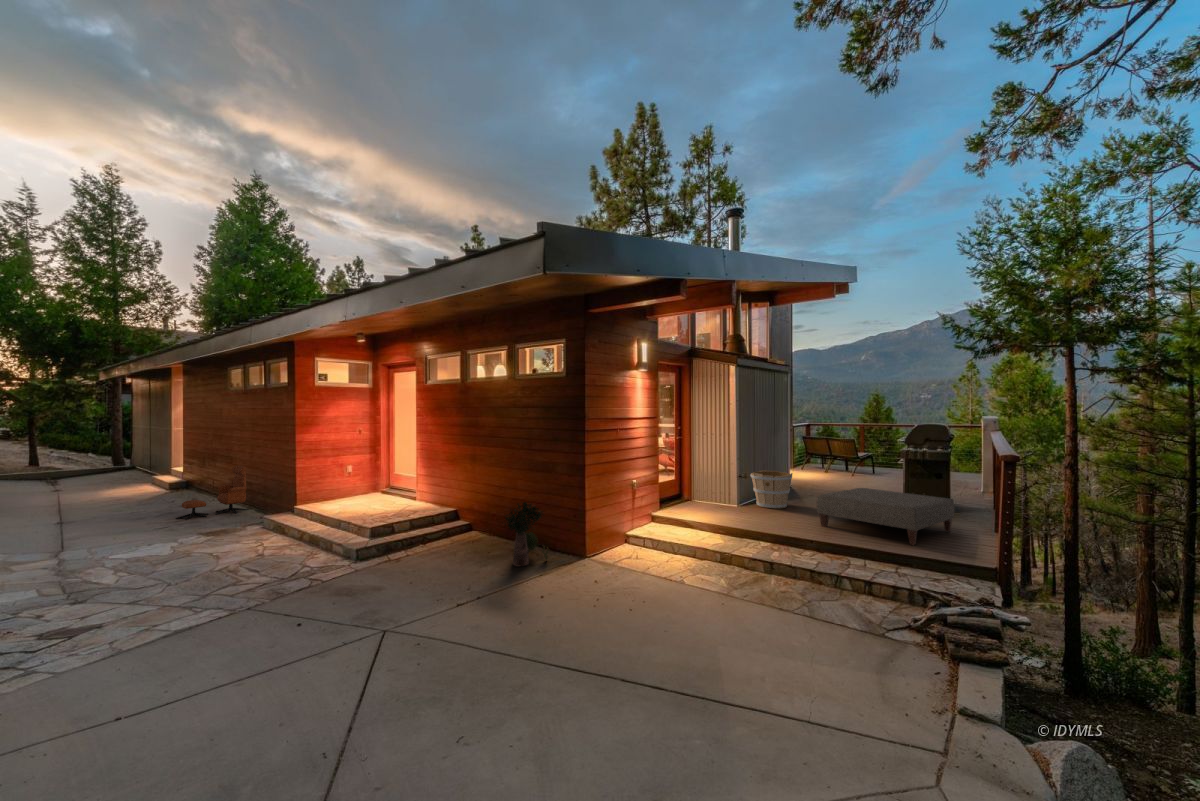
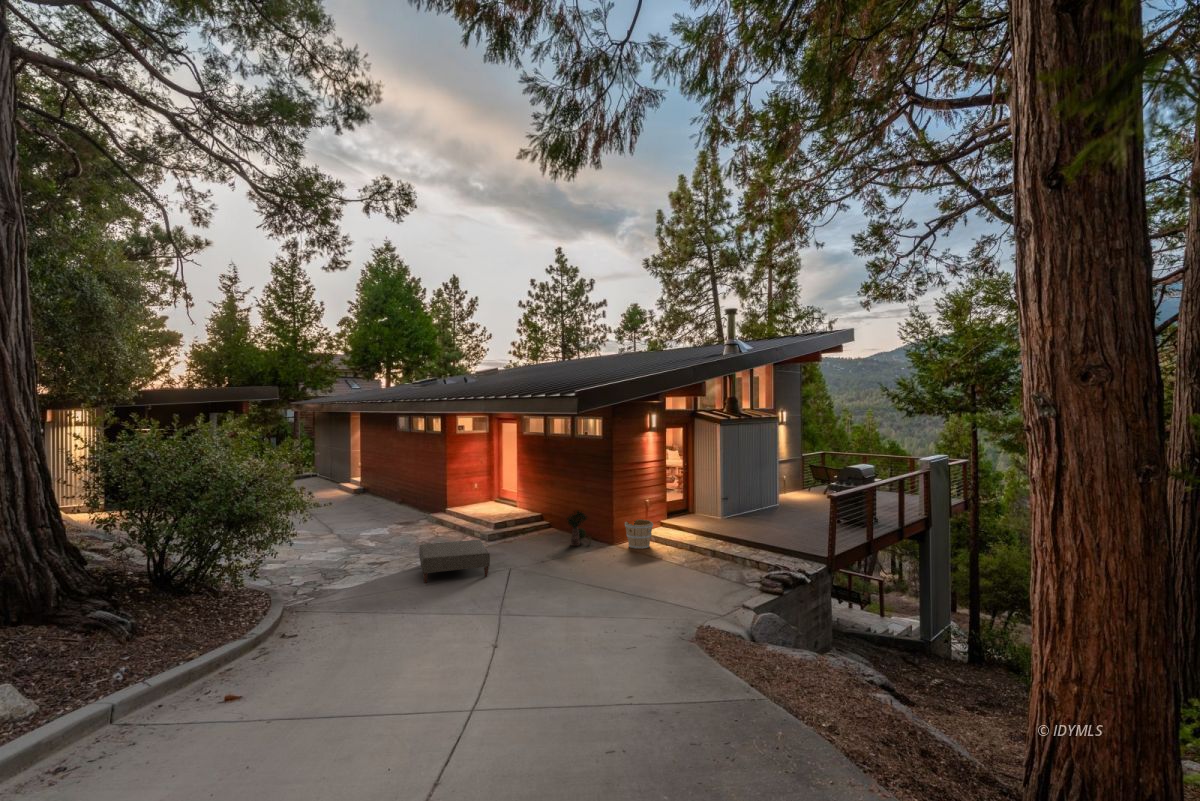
lounge chair: present [176,465,248,520] -> none [378,482,414,515]
wooden bucket: present [750,470,792,509] -> present [625,519,653,549]
ottoman: present [817,488,955,545] -> present [419,540,490,583]

